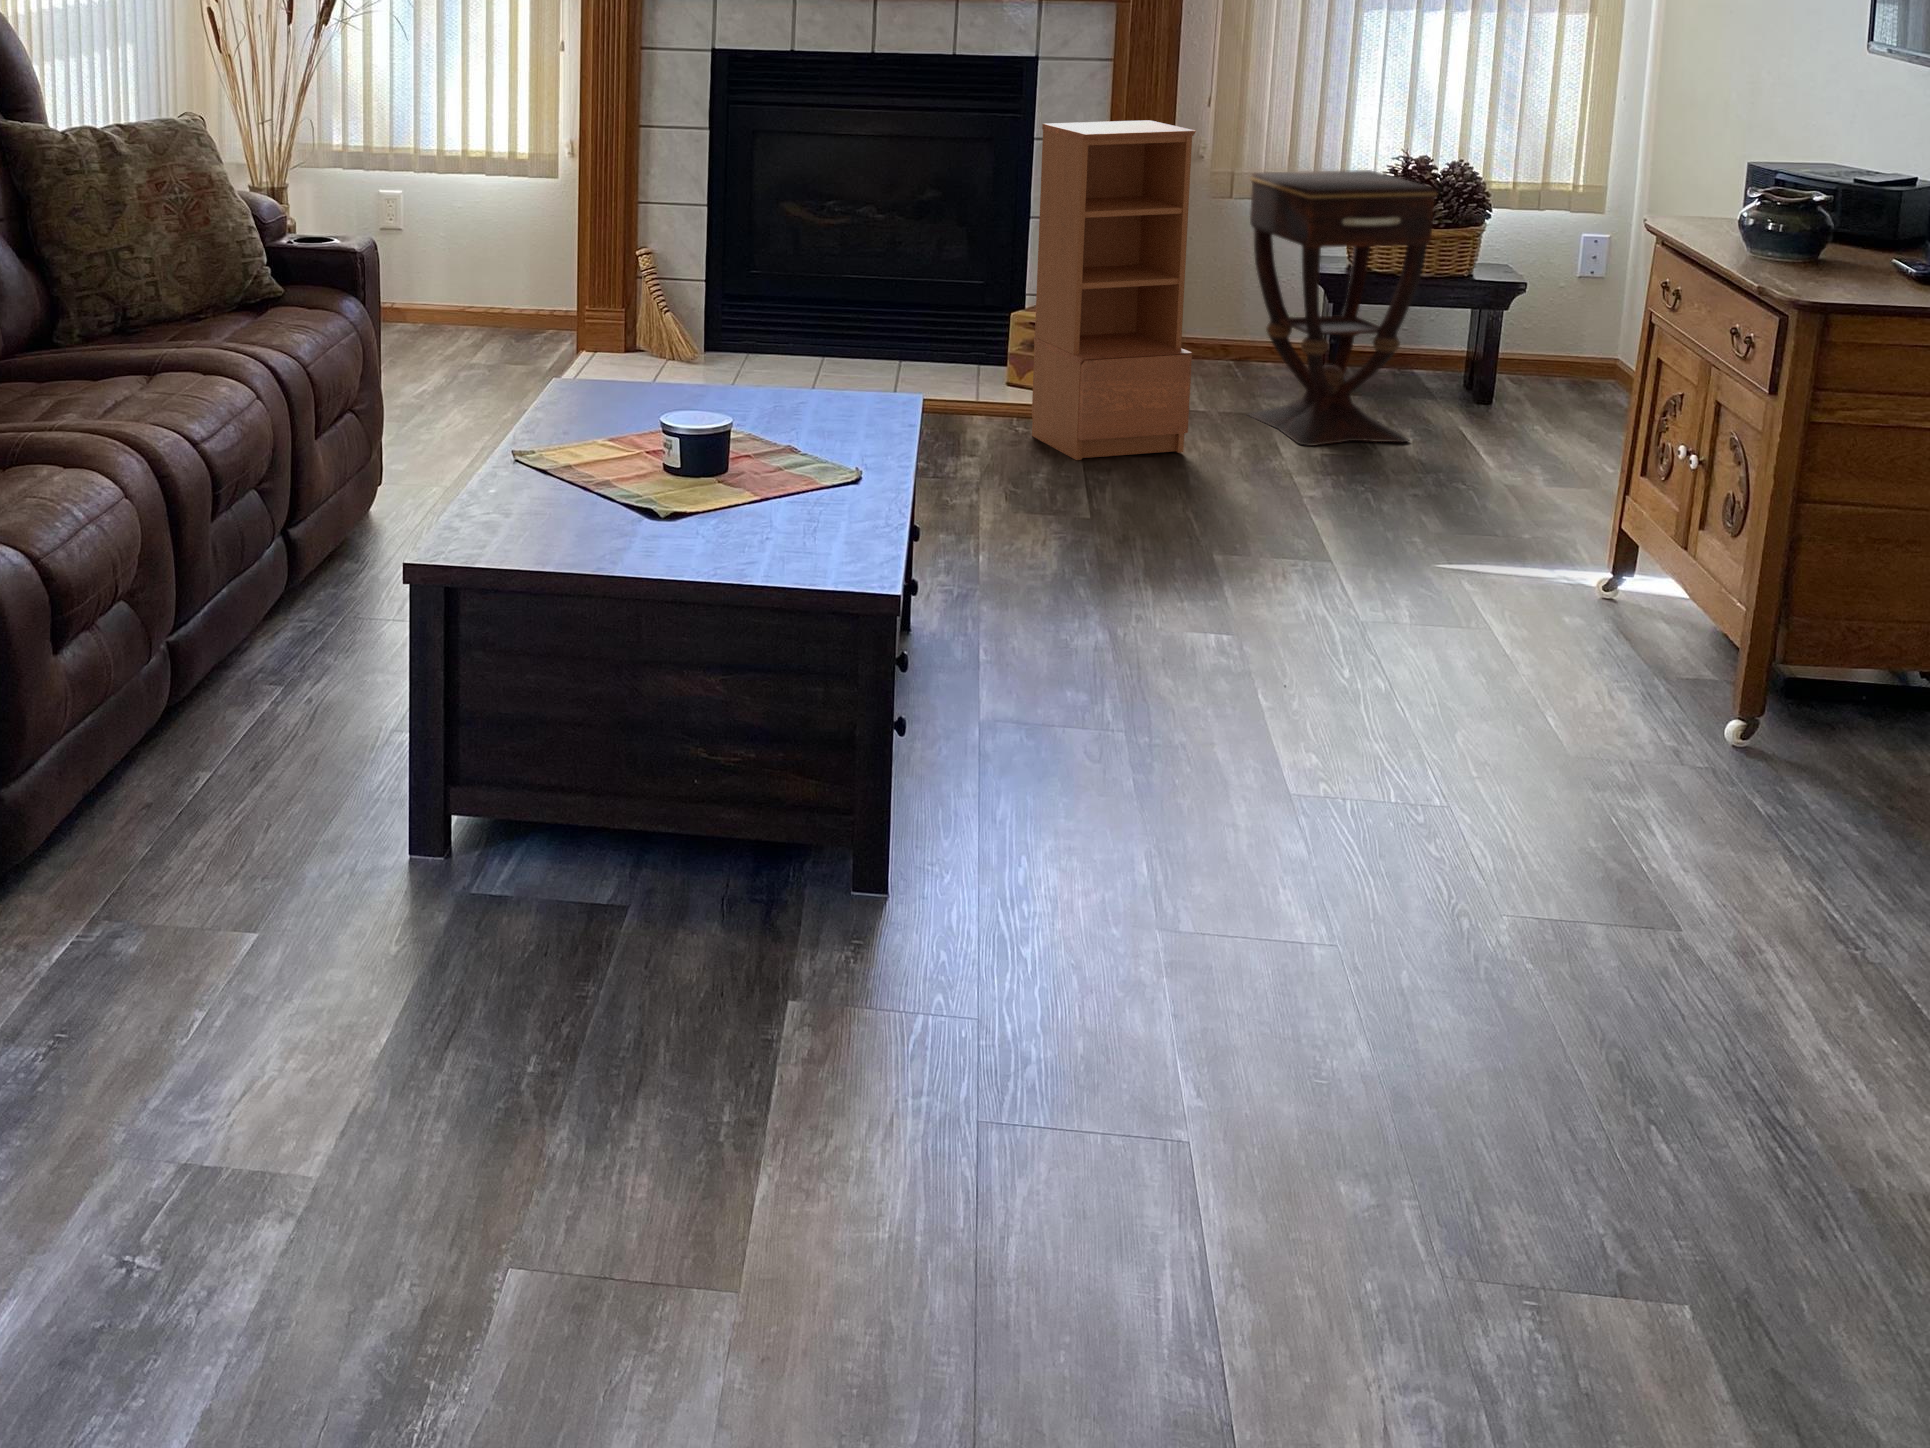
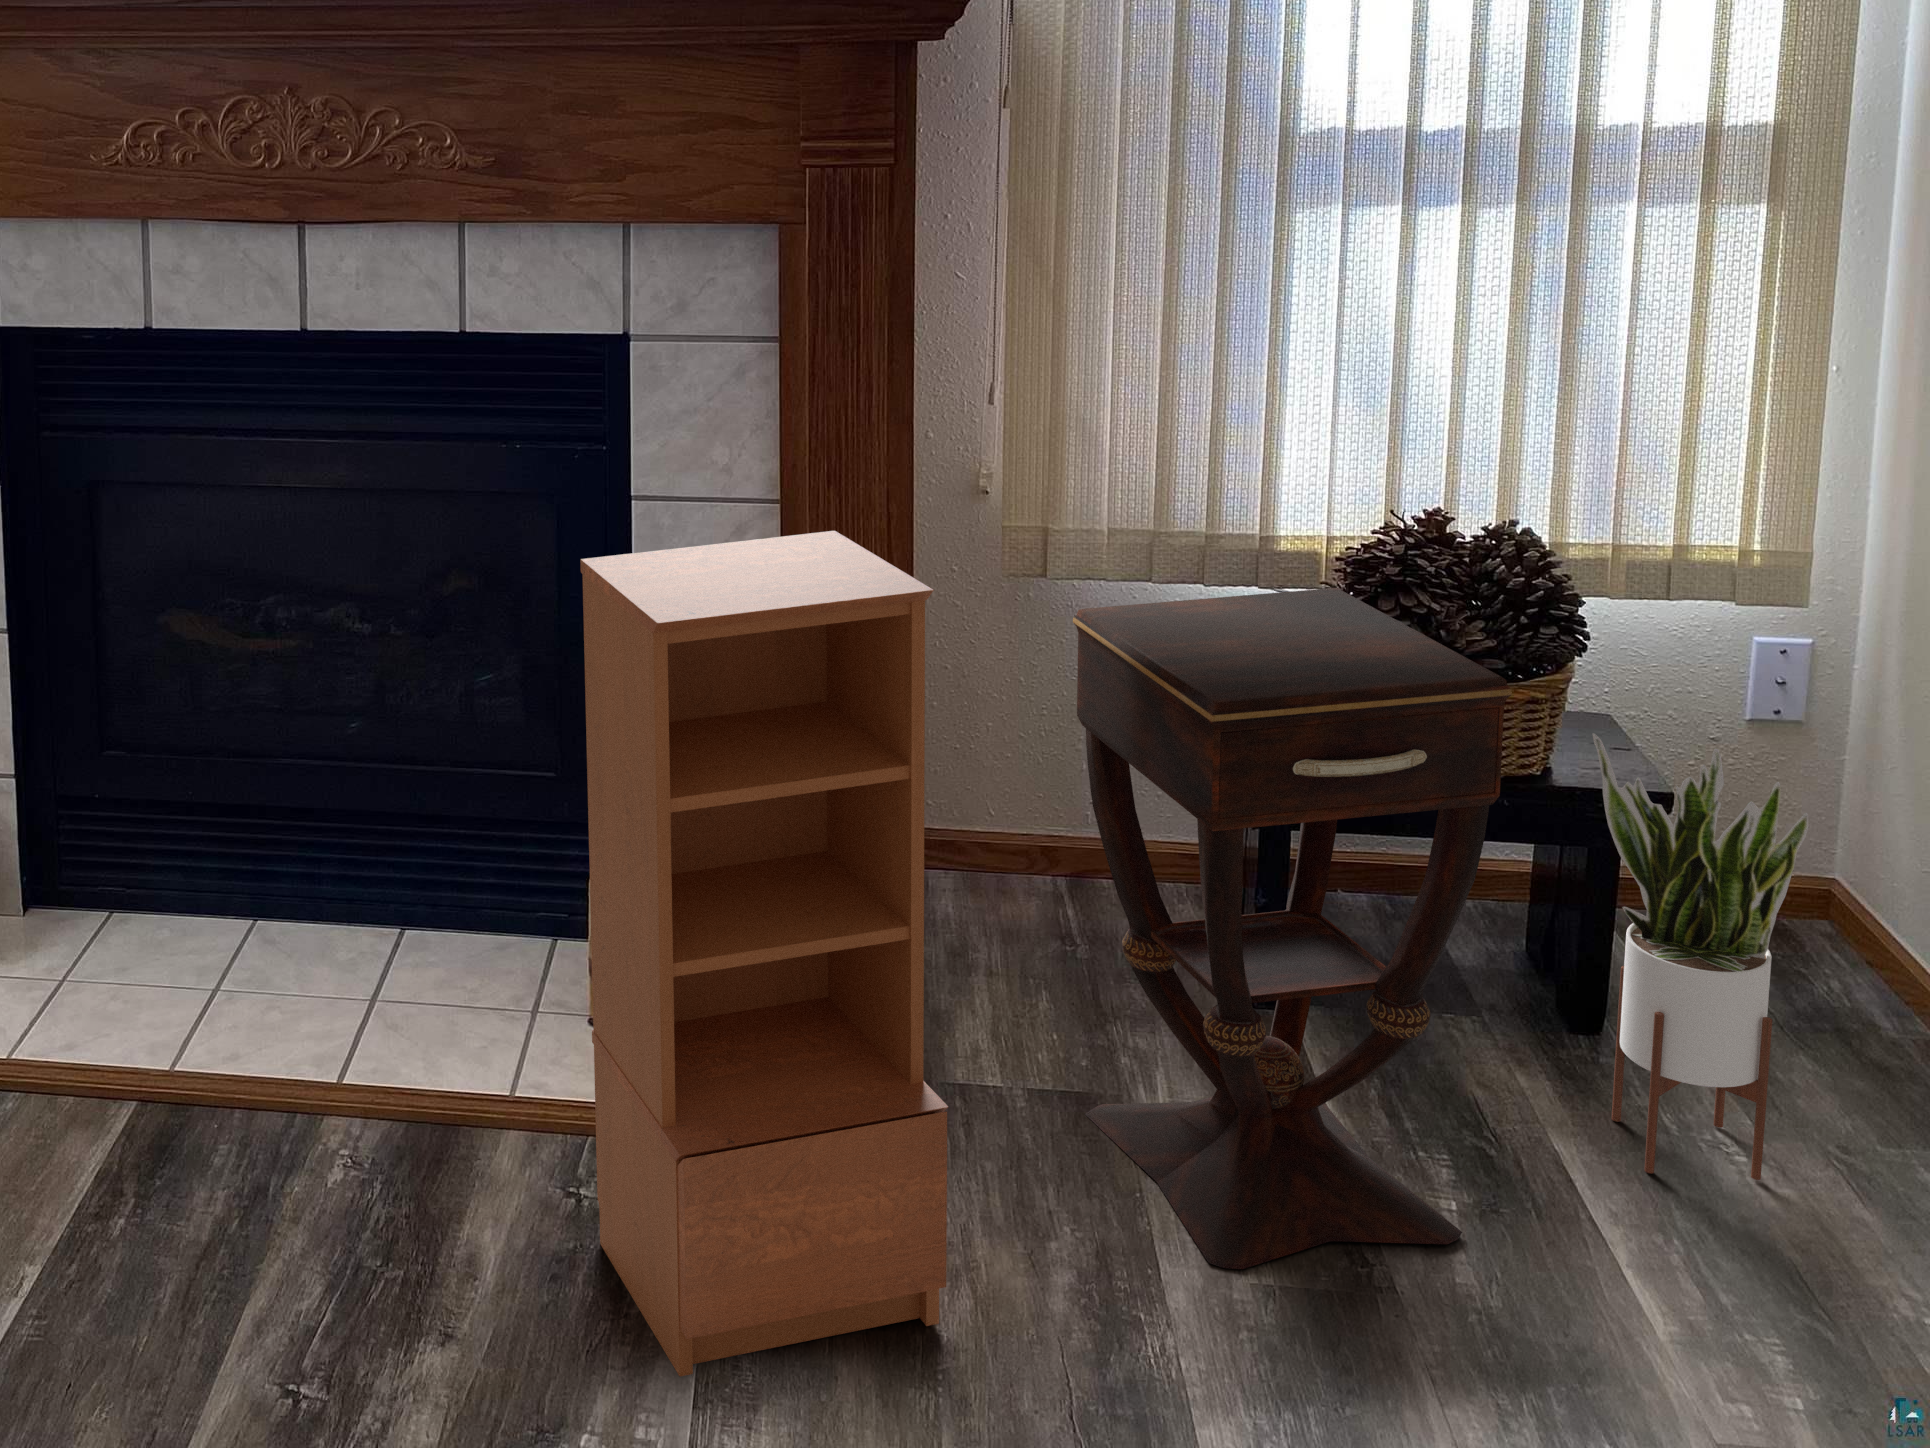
potted plant: none [1481,235,1571,433] -> present [1593,733,1809,1180]

